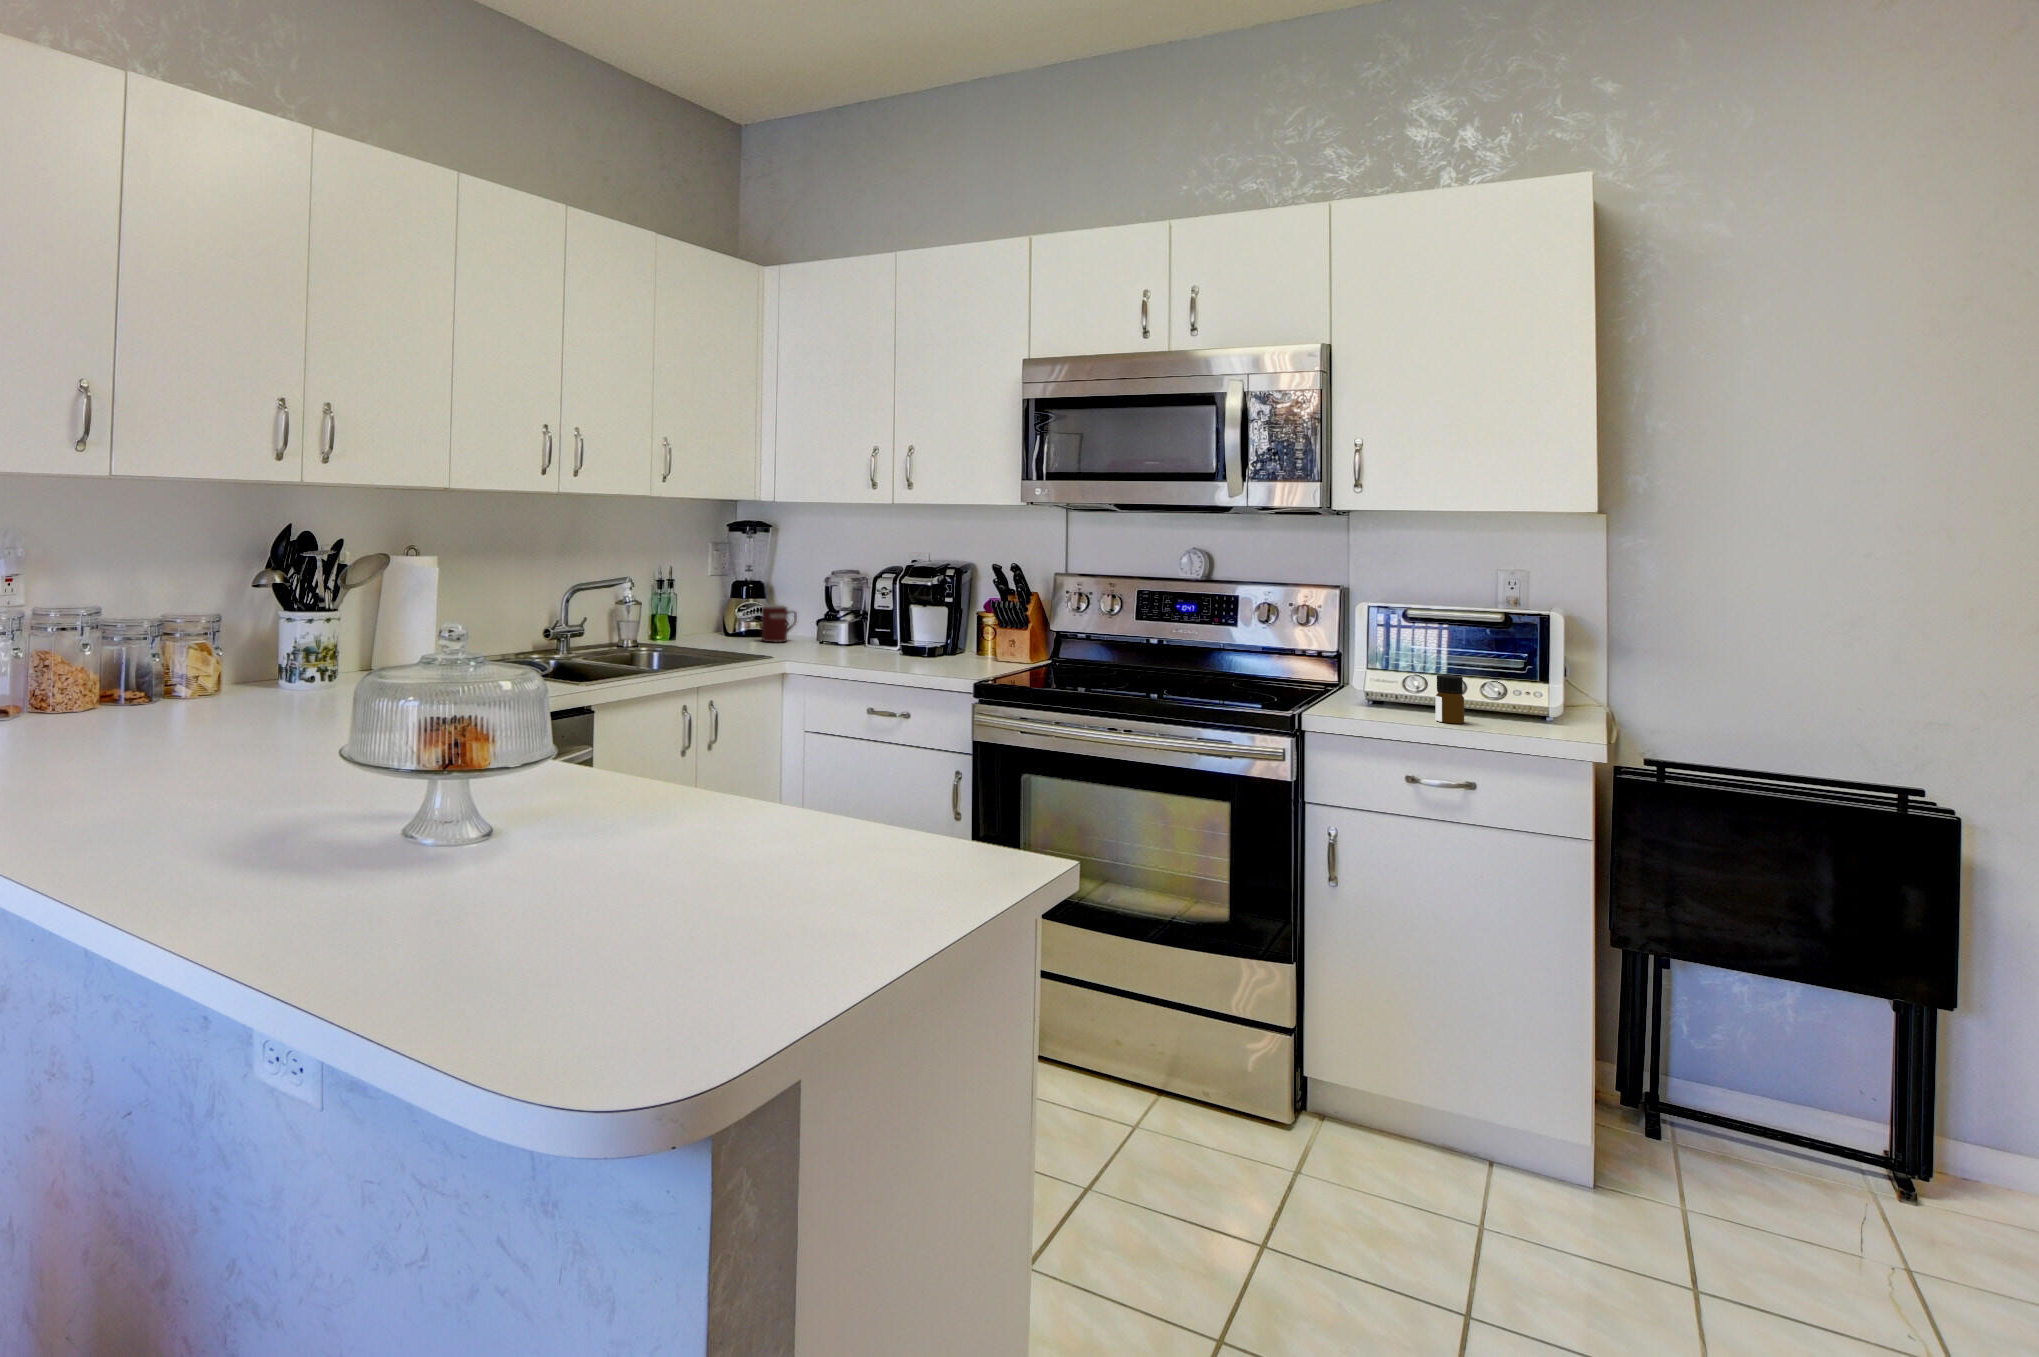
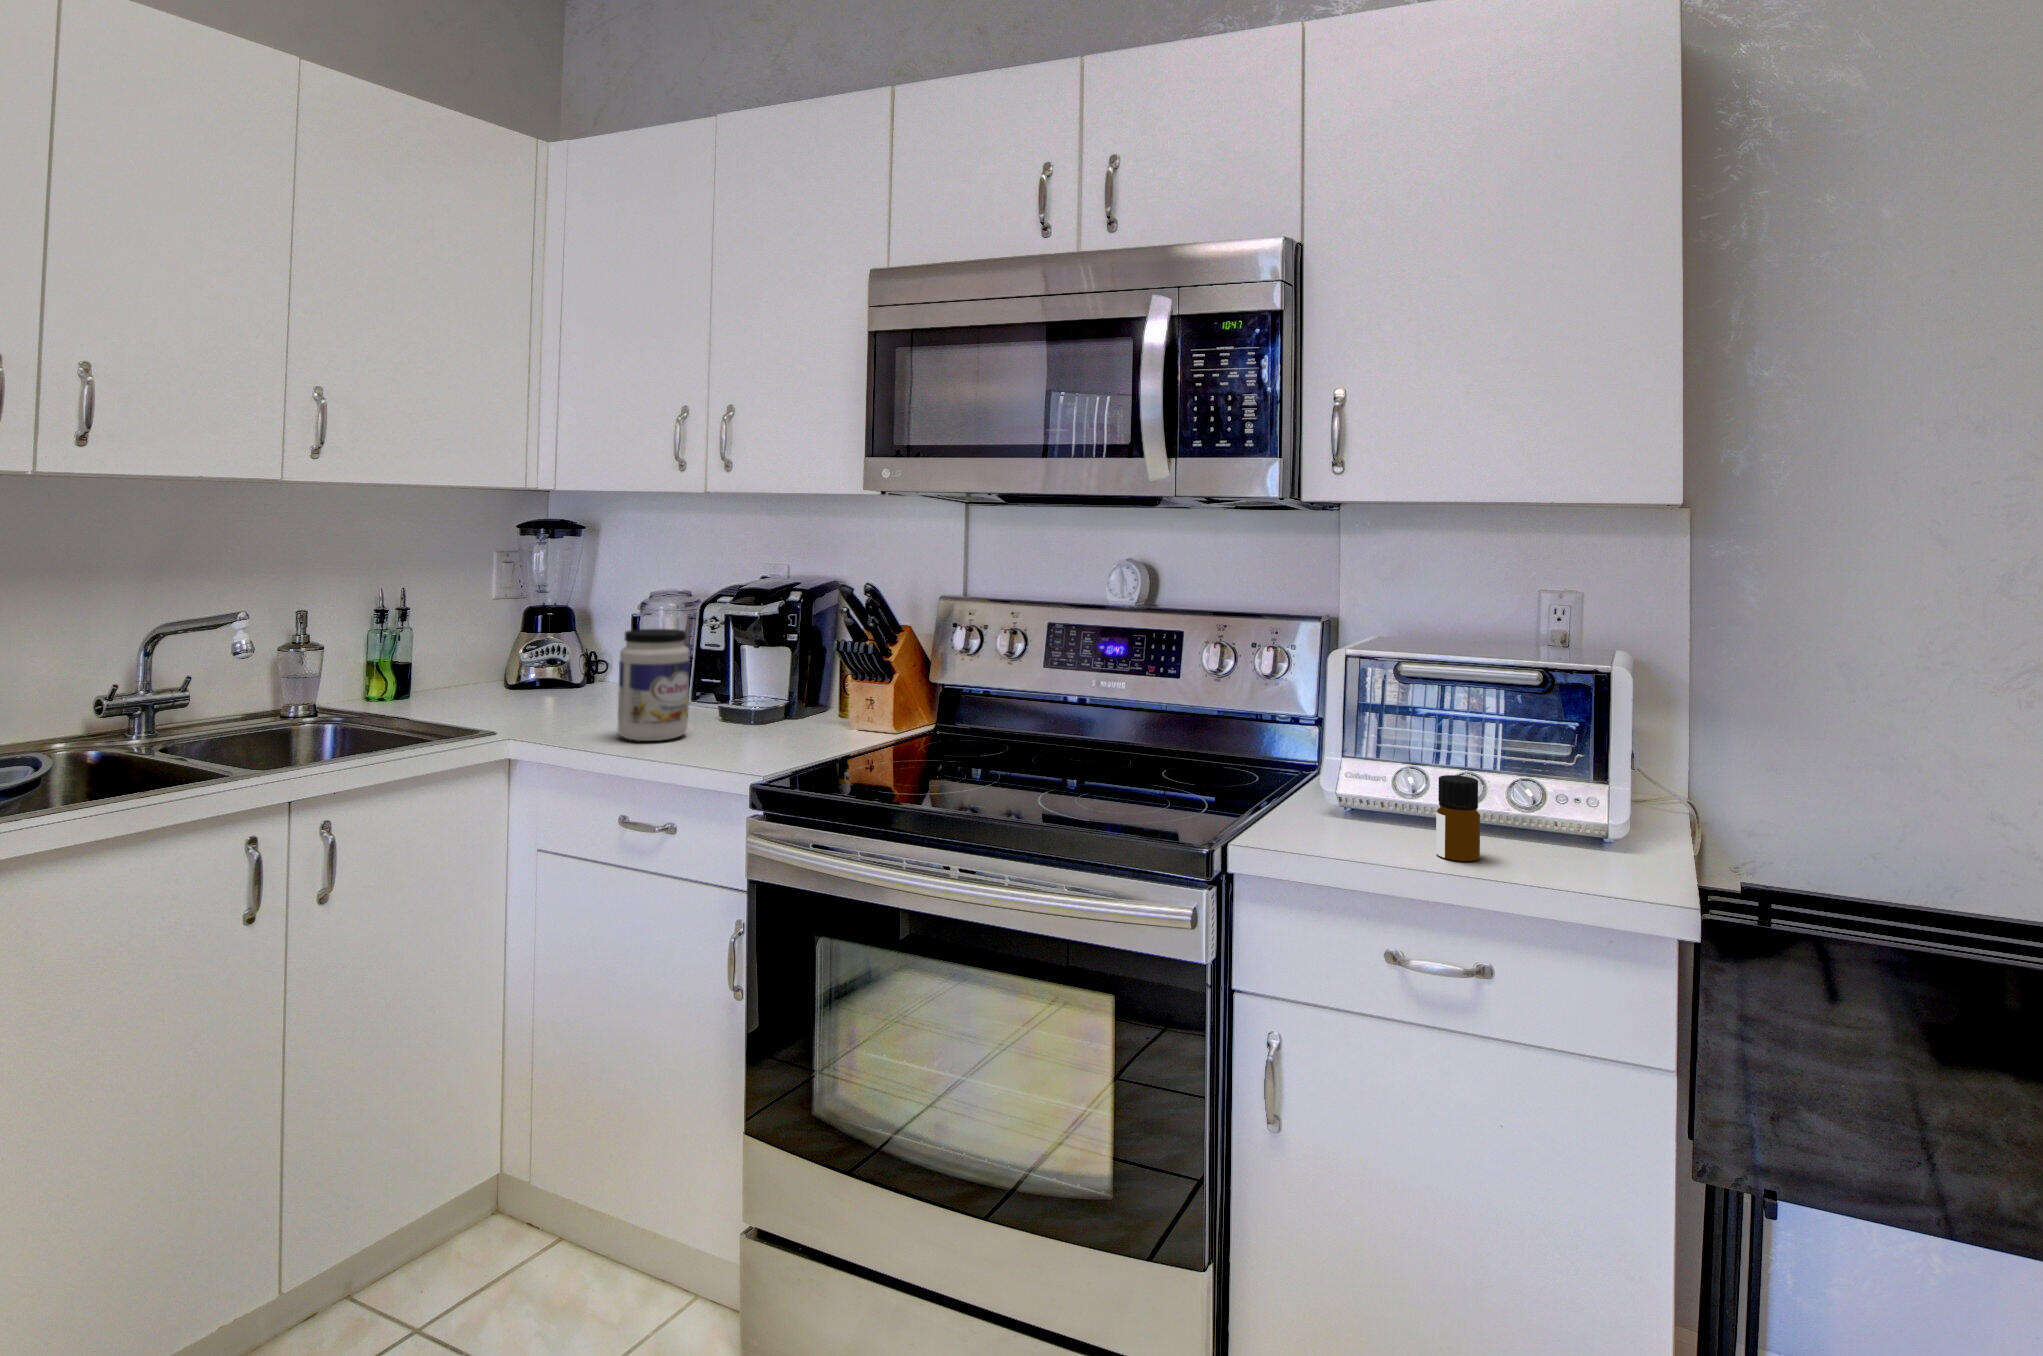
jar: none [854,592,898,663] -> present [618,629,690,741]
mug: present [762,605,797,642] -> none [537,645,595,702]

